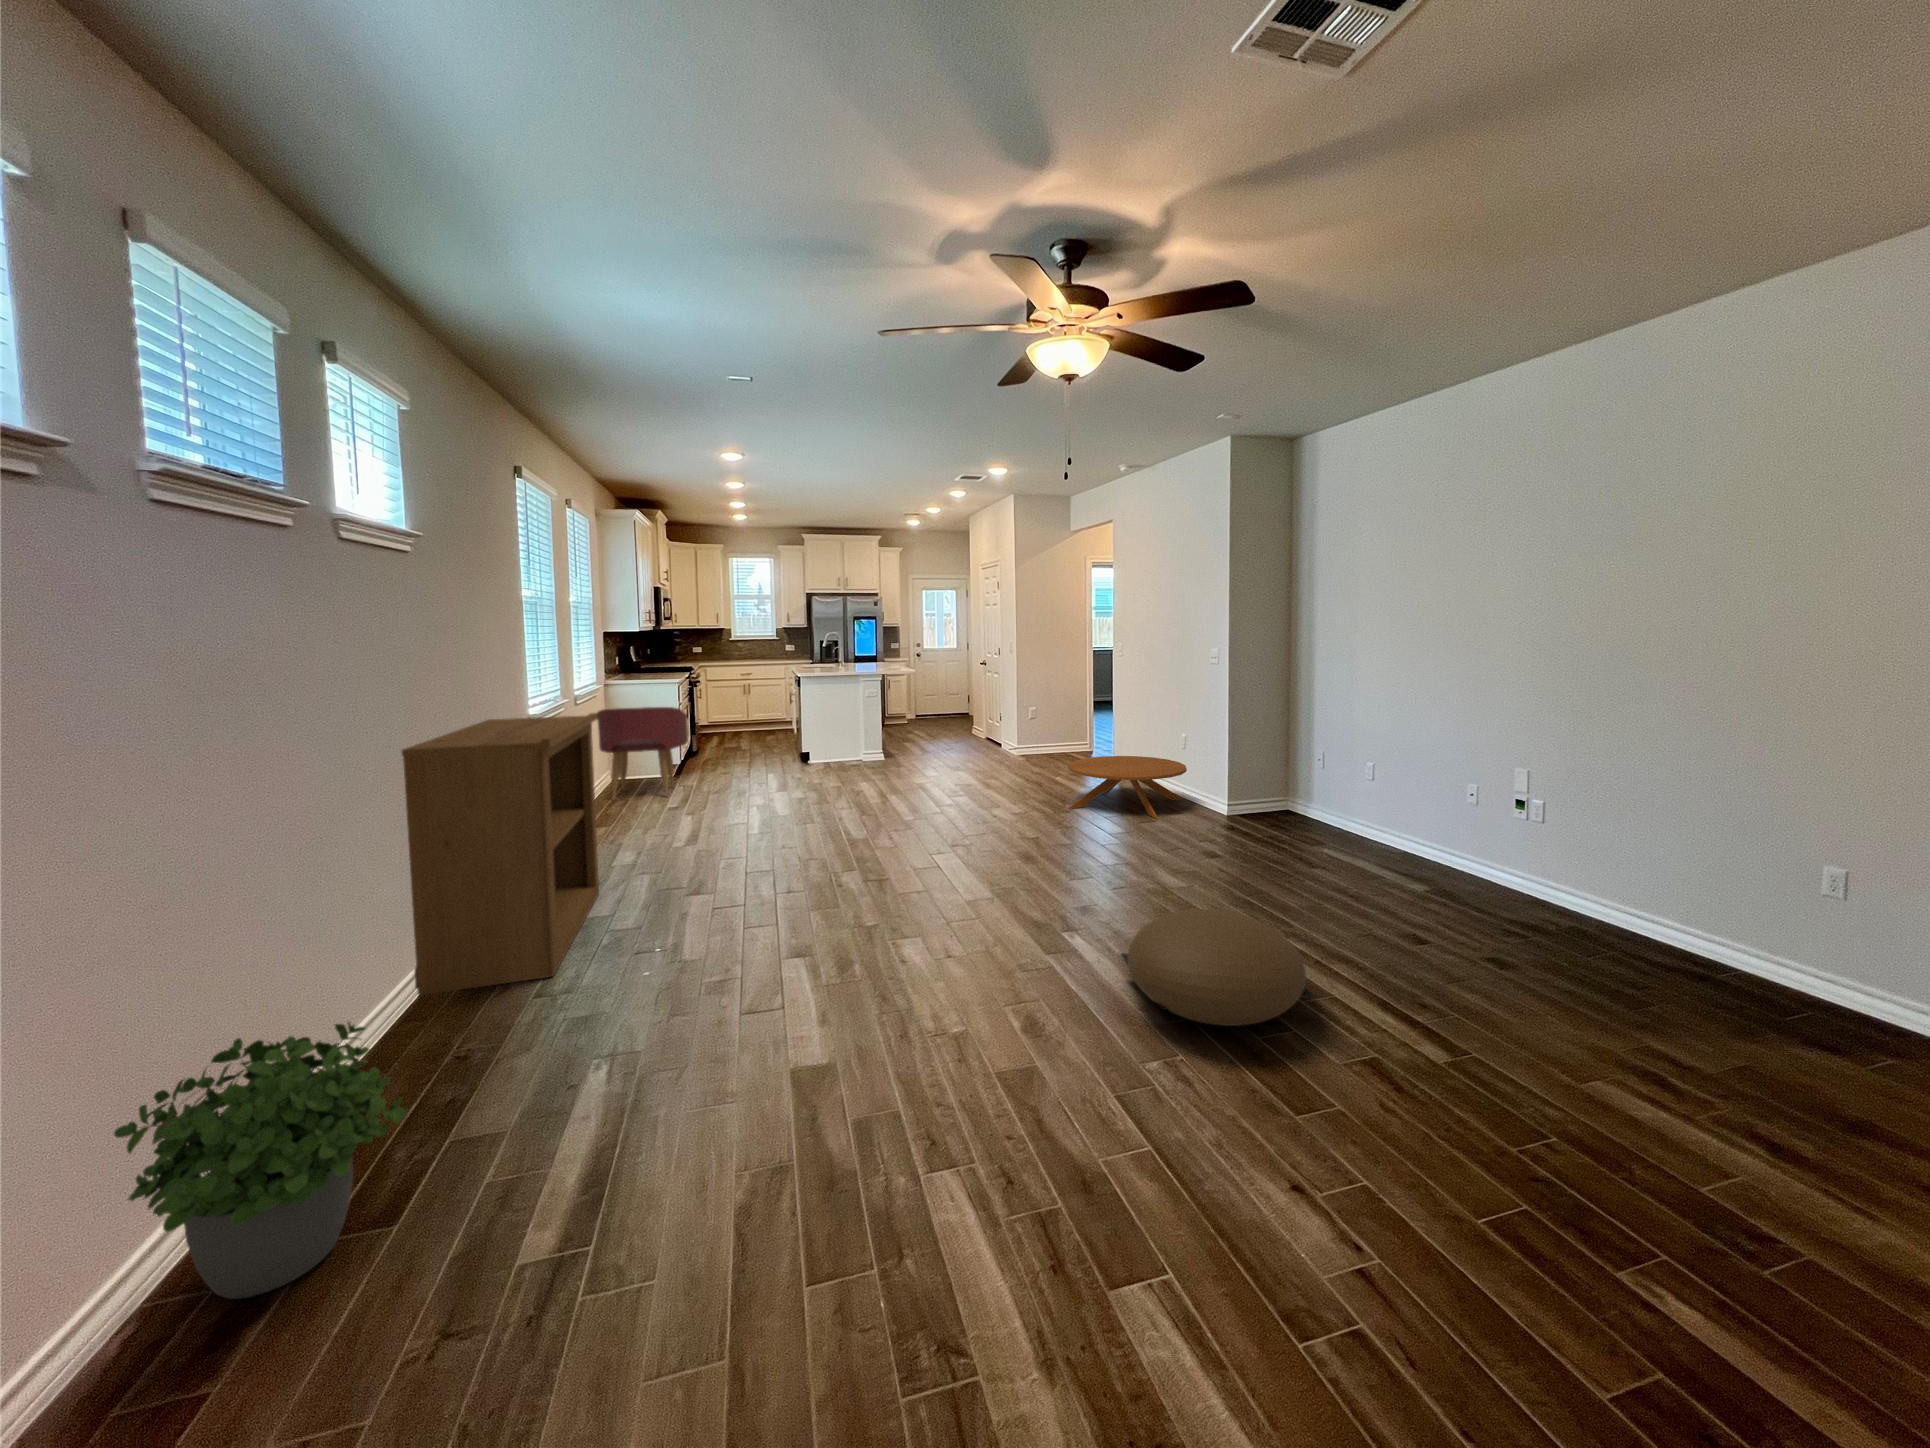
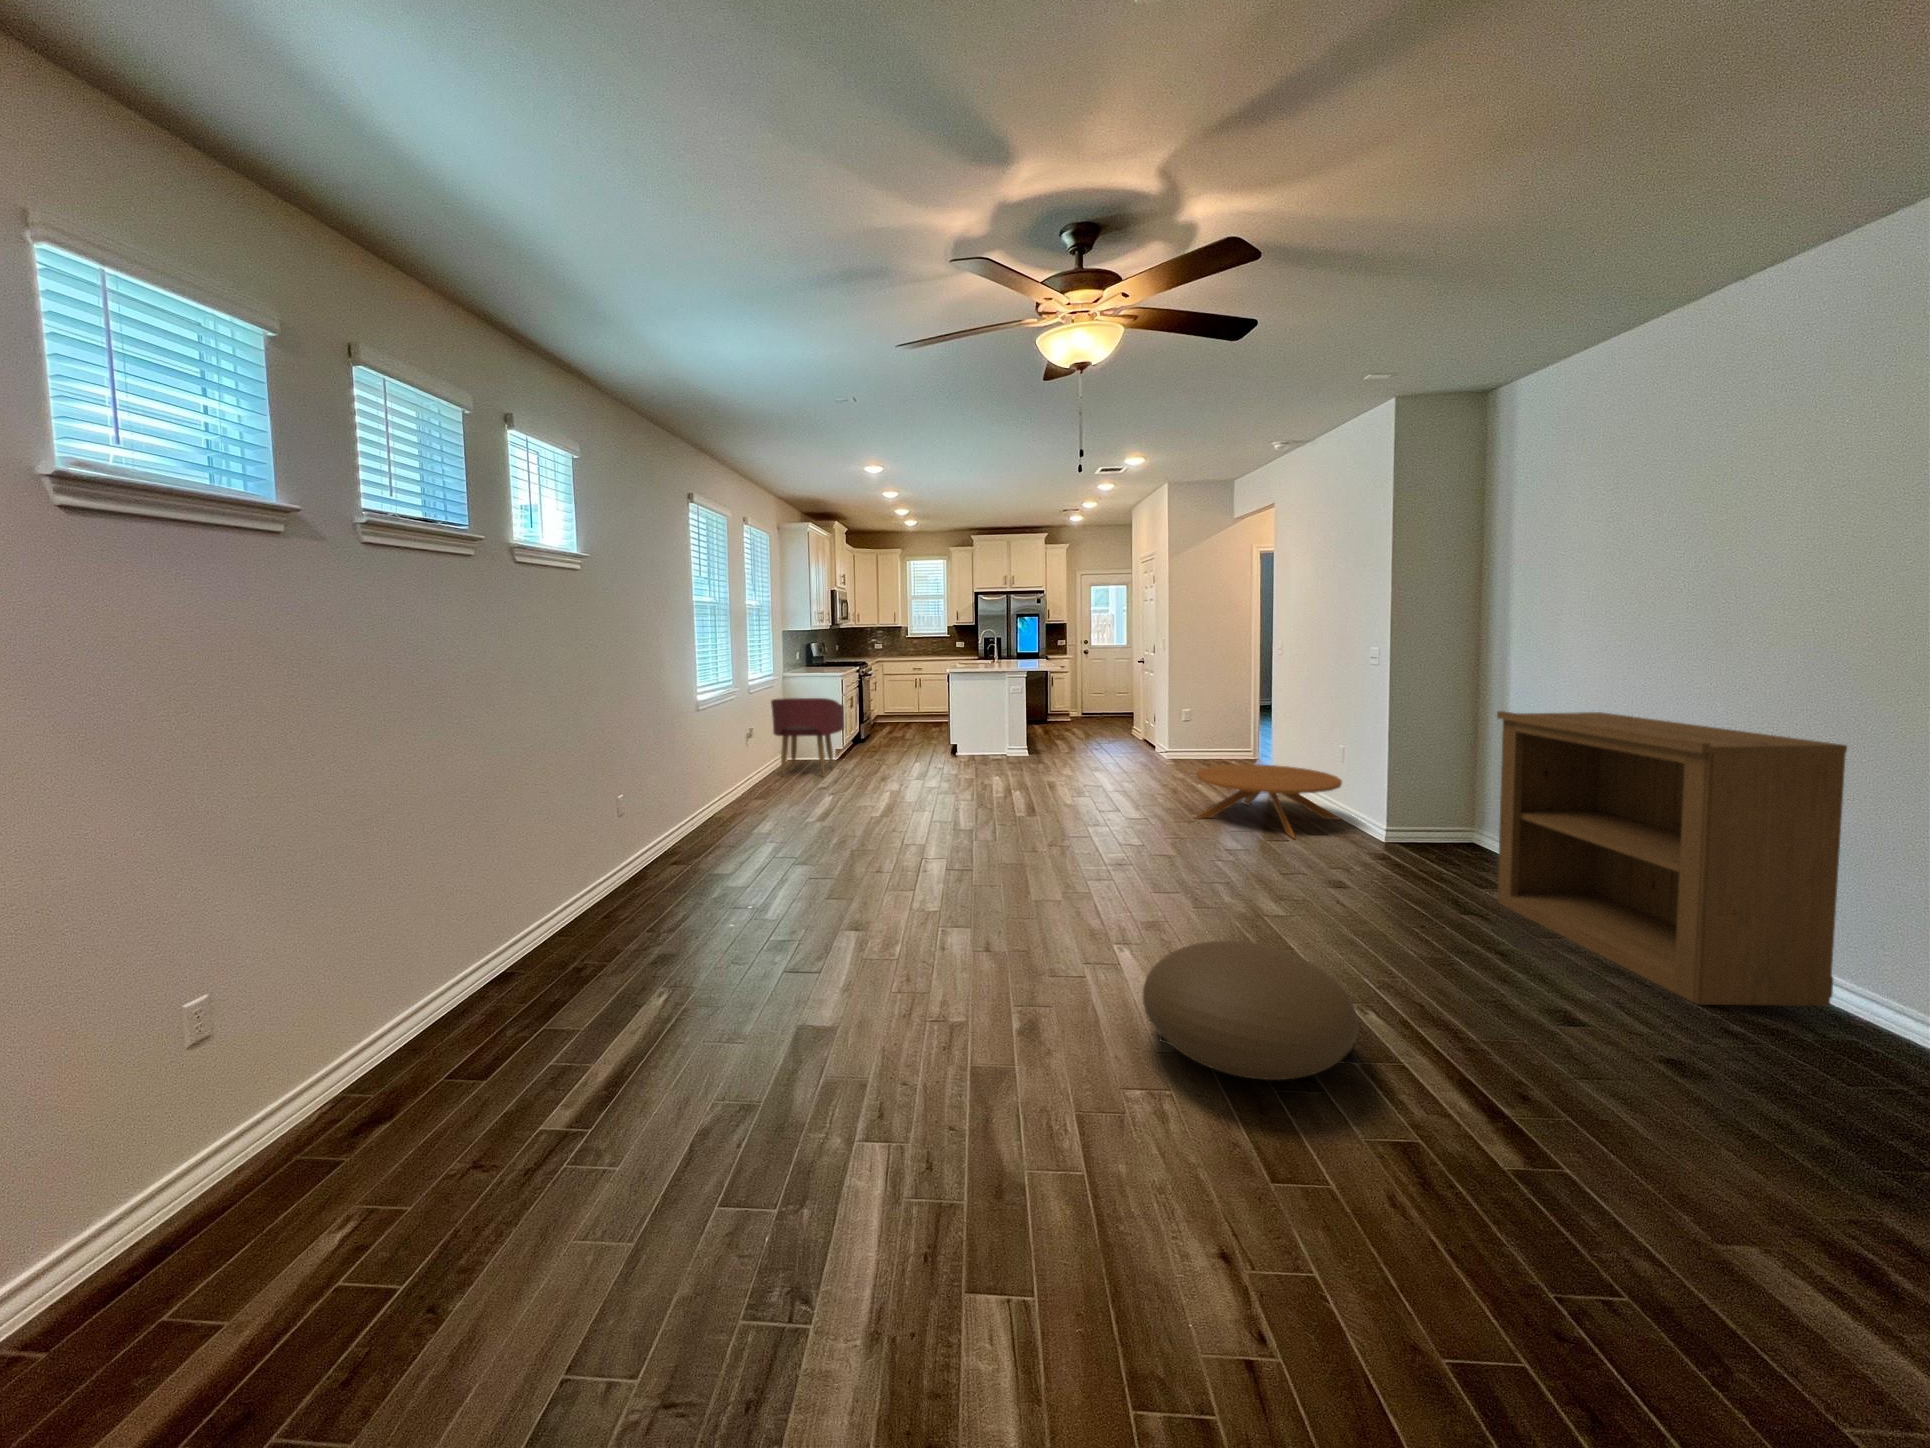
bookshelf: present [401,713,599,995] -> present [1497,711,1847,1006]
potted plant: present [114,1022,406,1299] -> none [344,919,508,1095]

